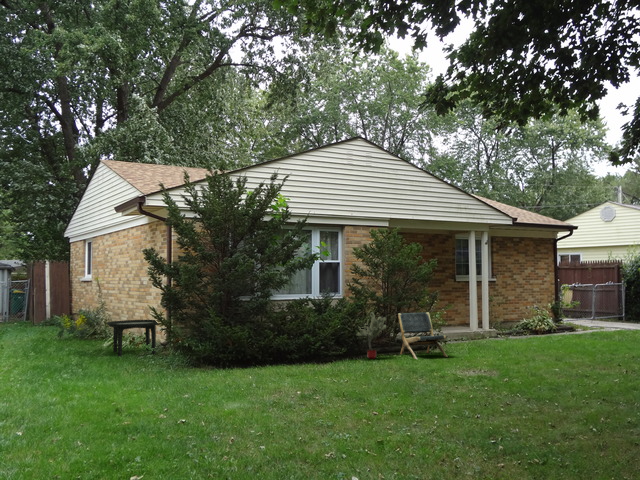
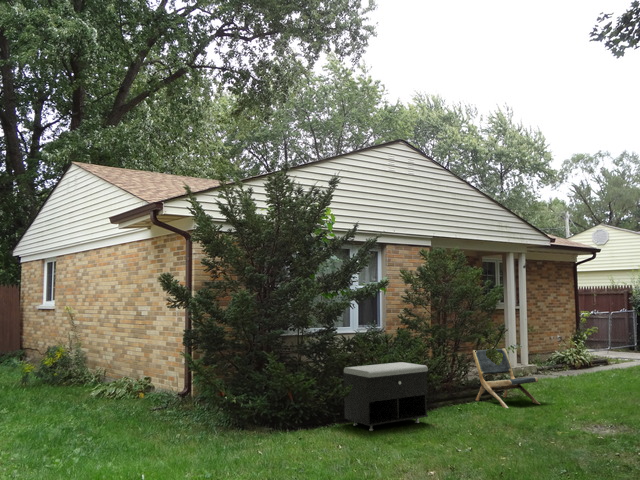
potted tree: present [356,312,386,359] -> none [434,350,469,409]
round table: present [107,320,158,356] -> none [104,361,176,412]
storage bench: none [271,320,335,369] -> present [344,362,428,431]

